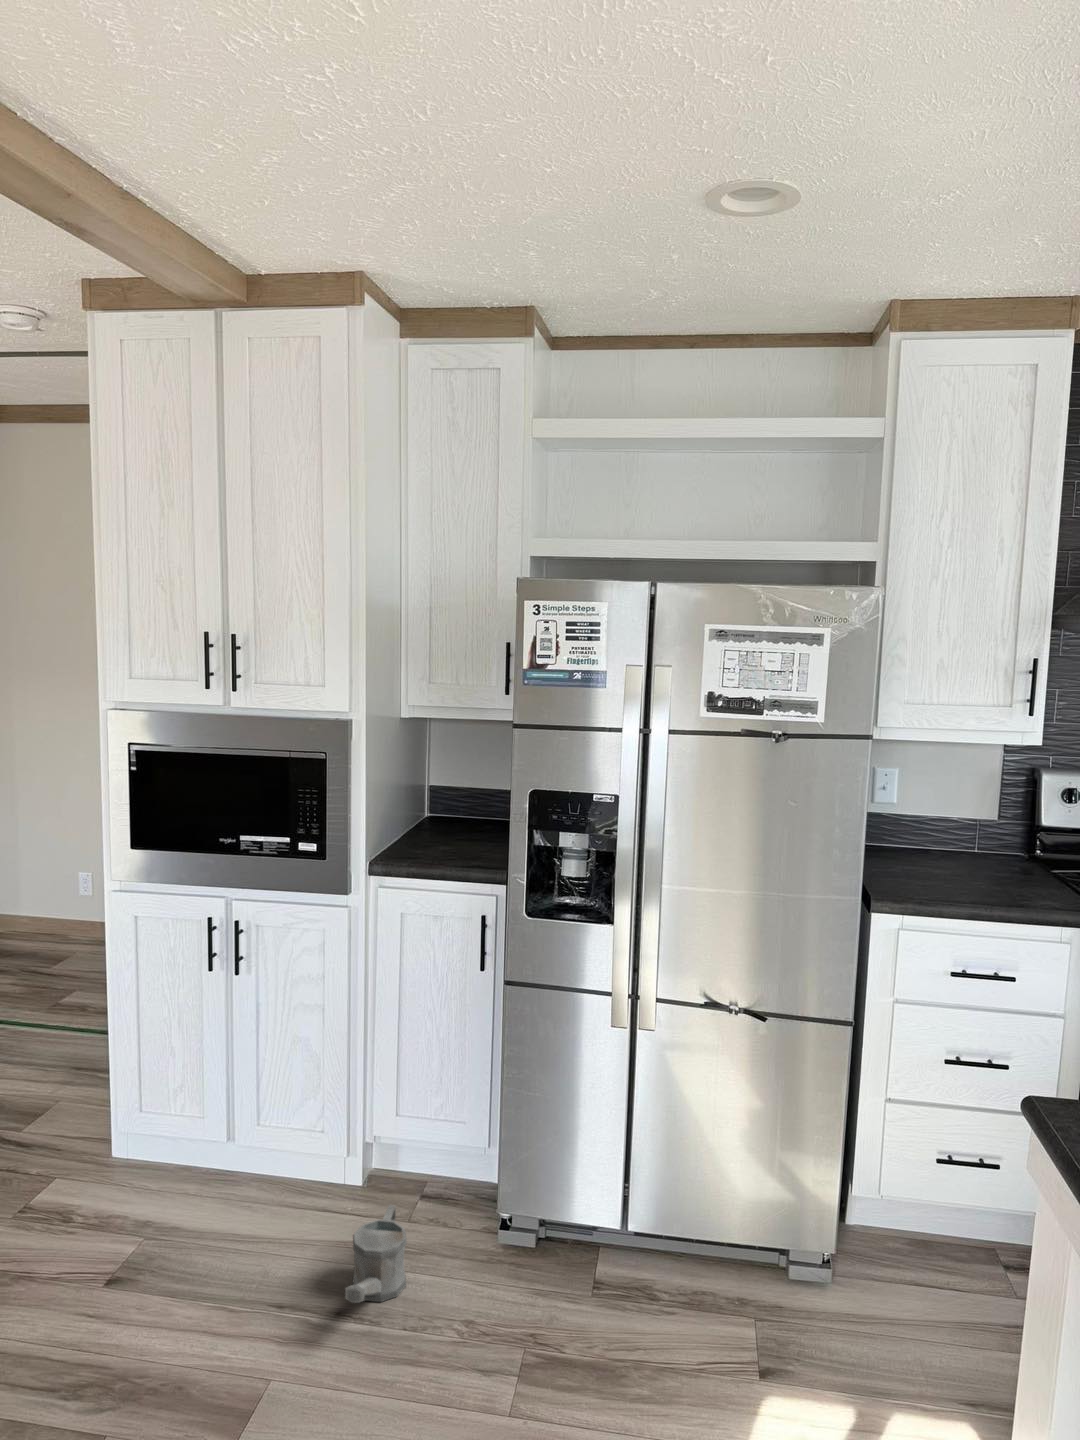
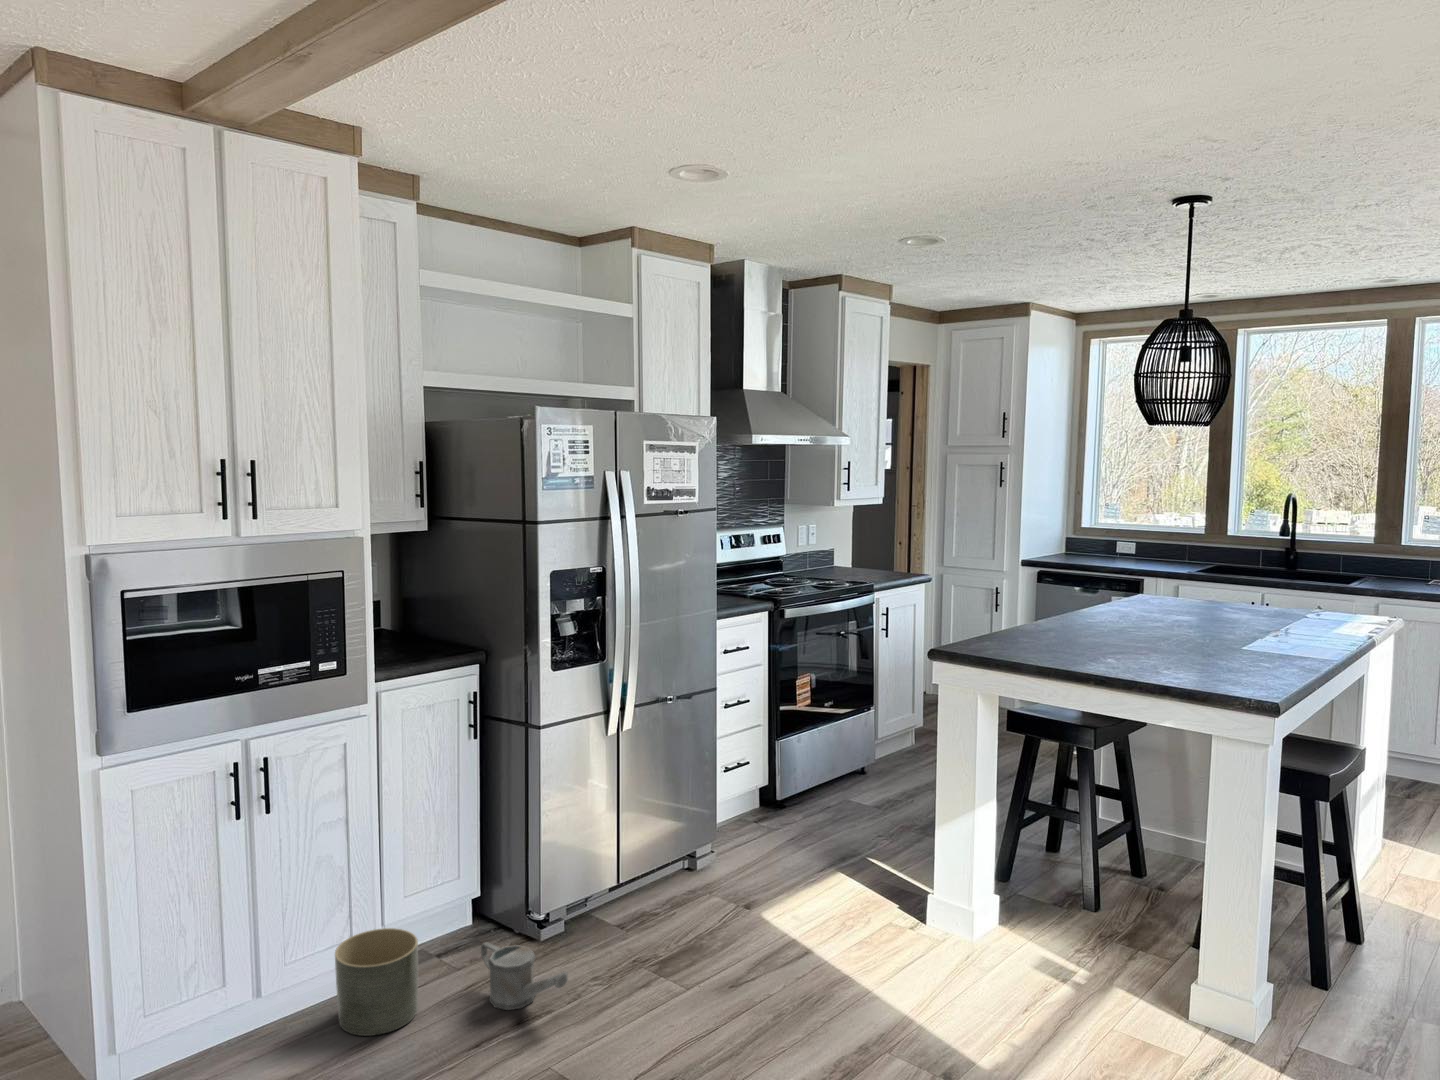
planter: none [250,1127,335,1242] -> present [335,928,418,1036]

